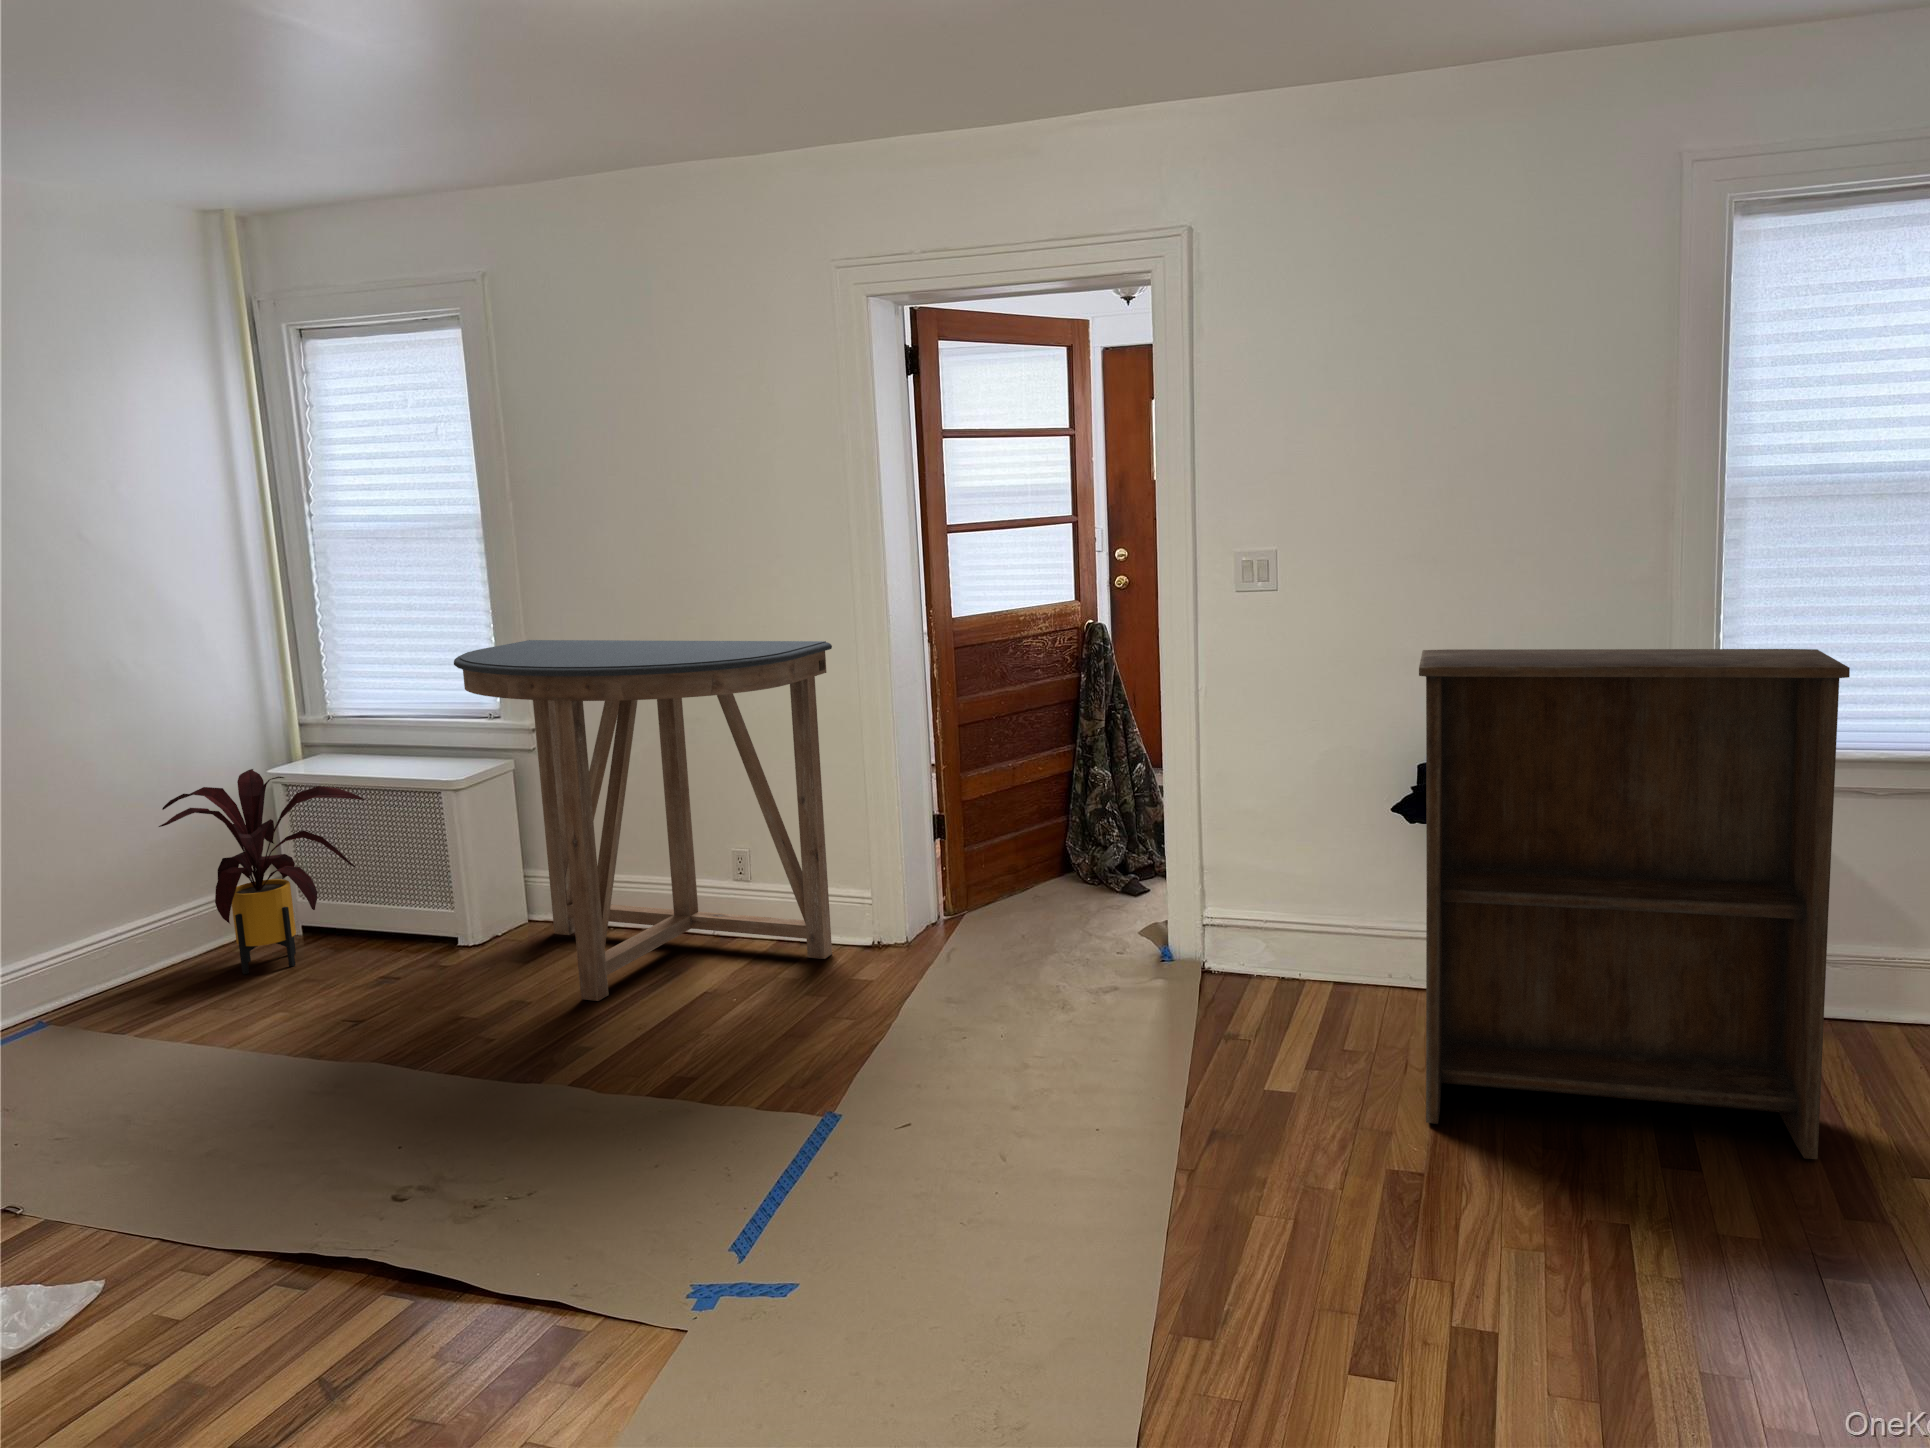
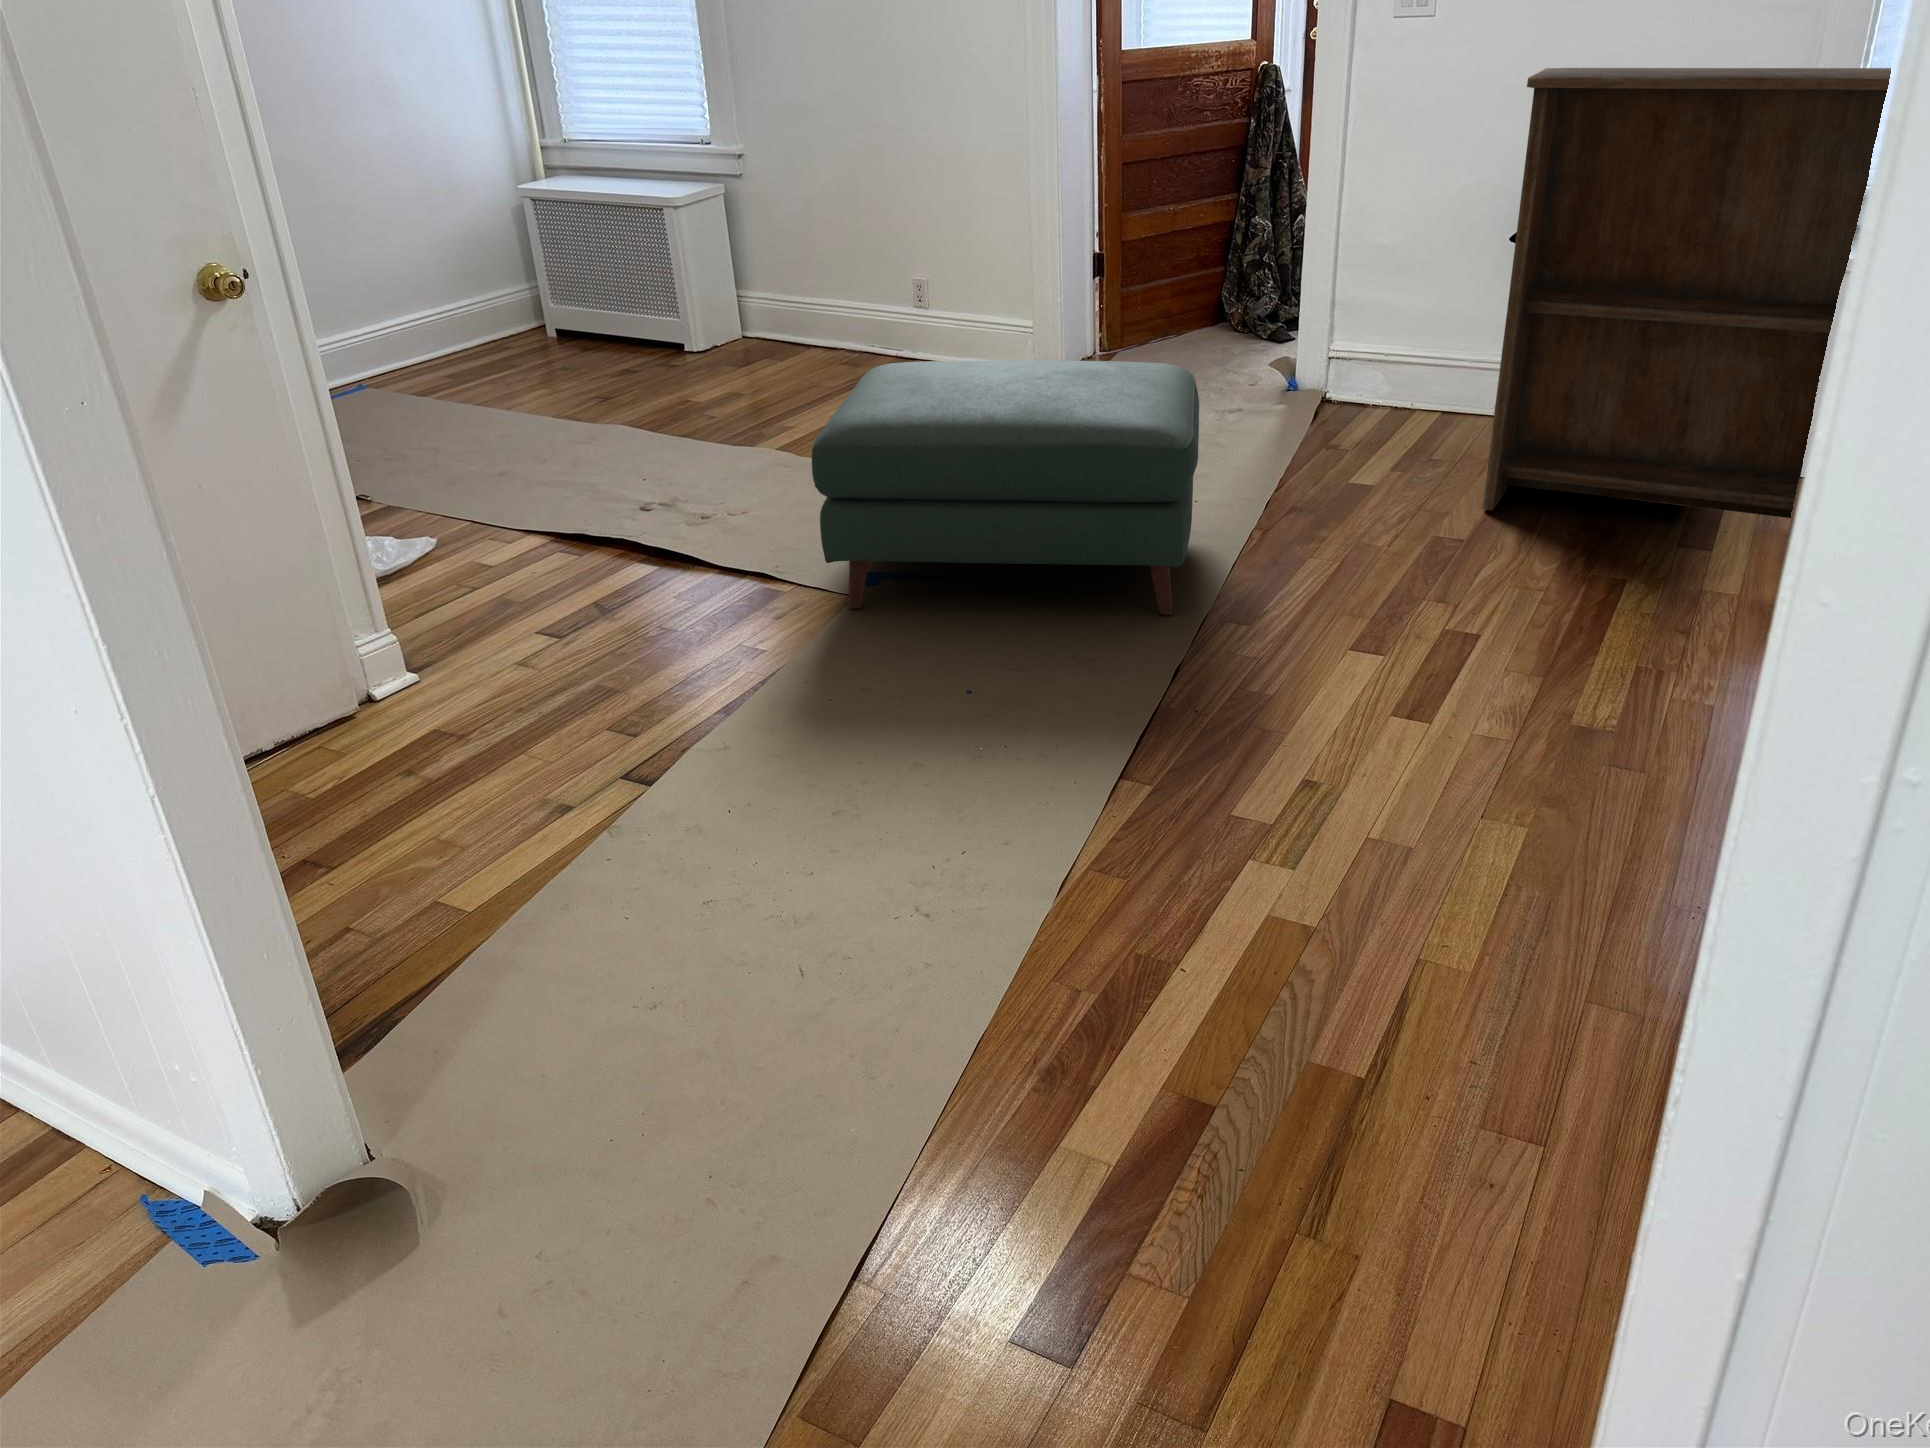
console table: present [454,640,832,1001] -> none [667,67,1005,395]
house plant: present [159,769,364,974] -> none [433,185,599,364]
ottoman: none [636,989,1128,1360] -> present [812,361,1199,615]

